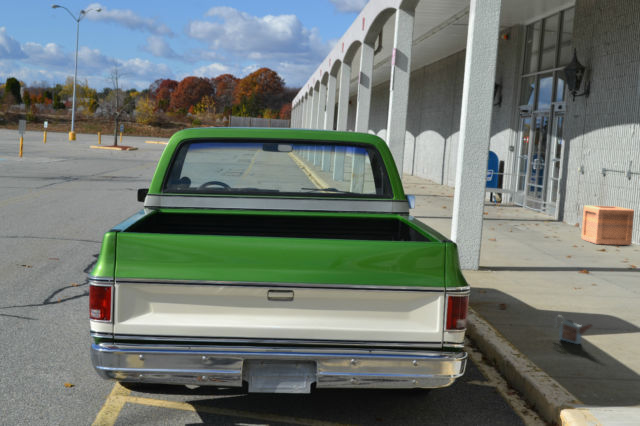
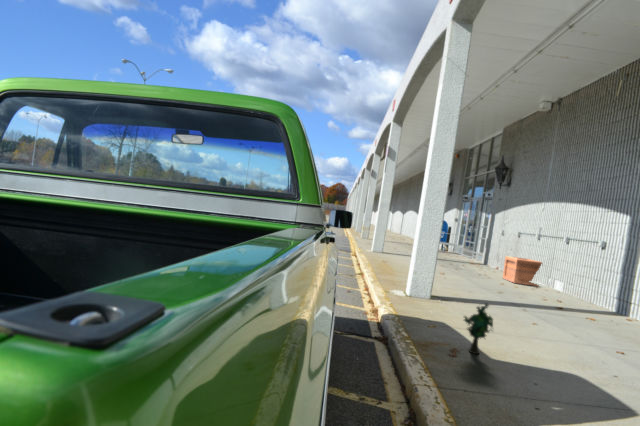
decorative plant: none [518,264,551,319] -> present [464,304,493,354]
watering can: present [554,315,592,344] -> none [500,362,550,401]

